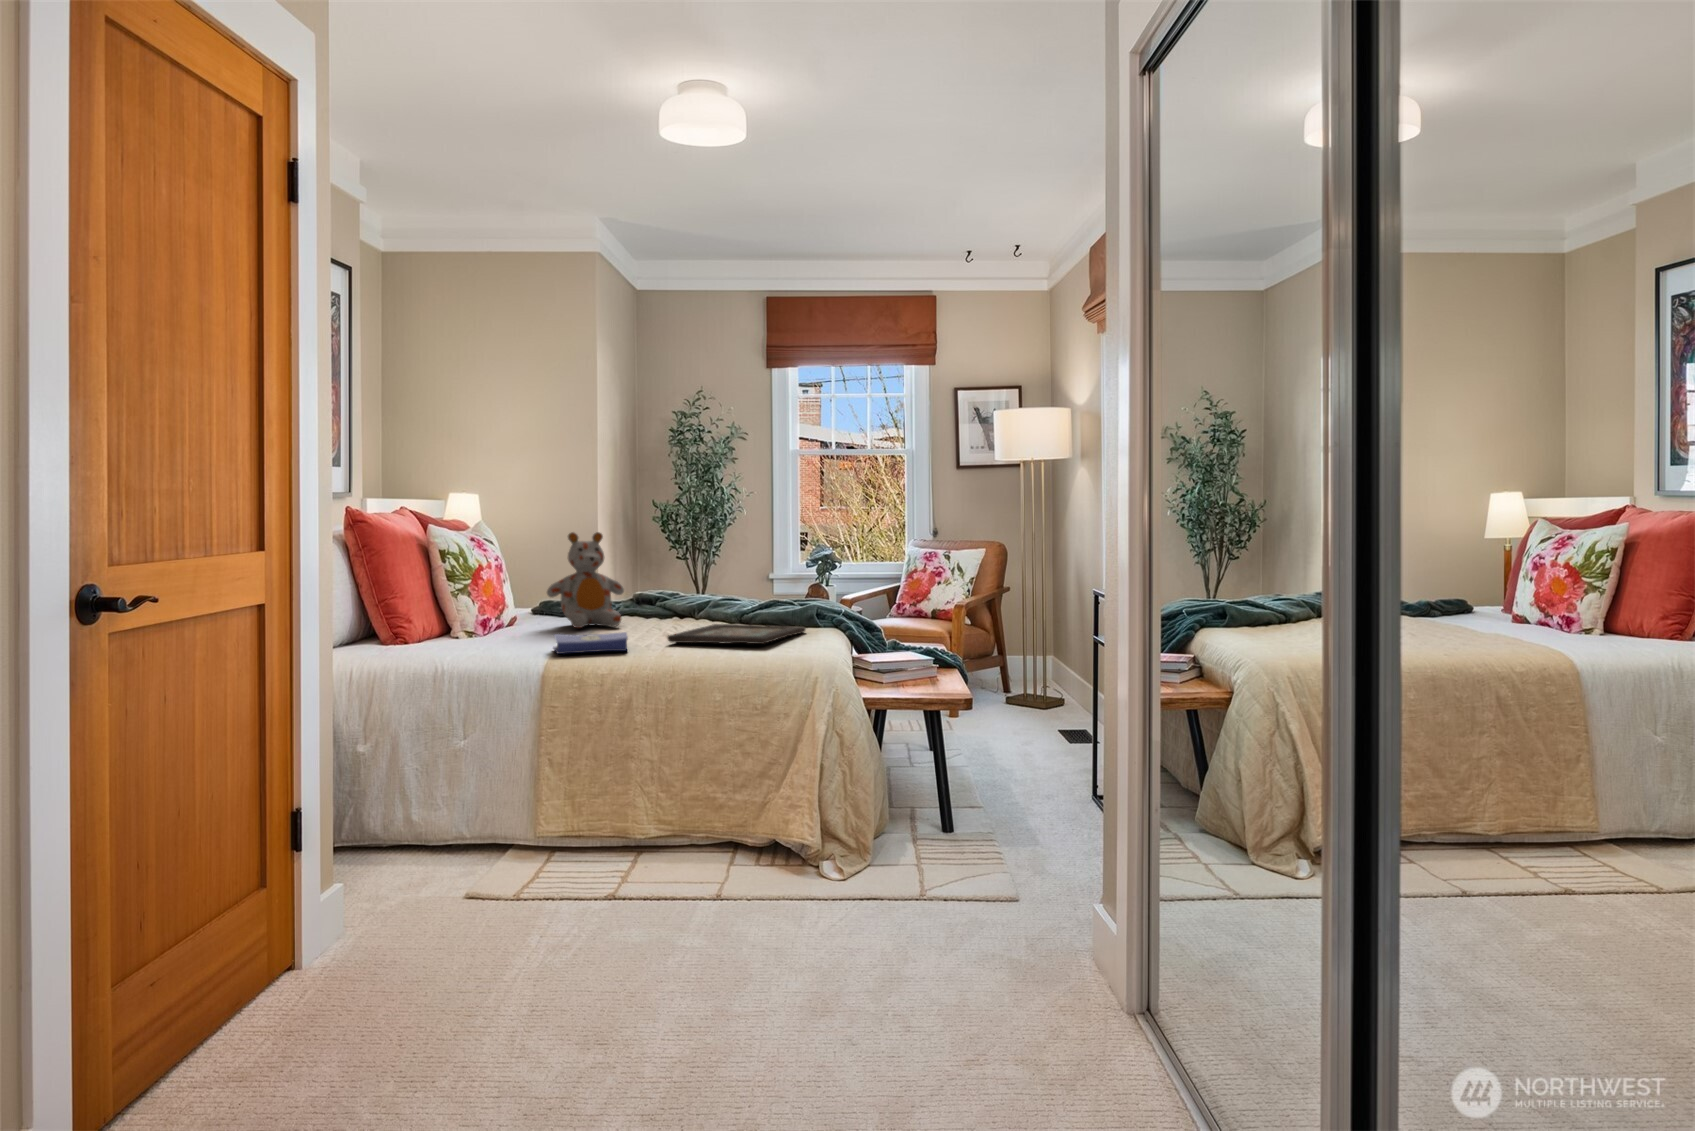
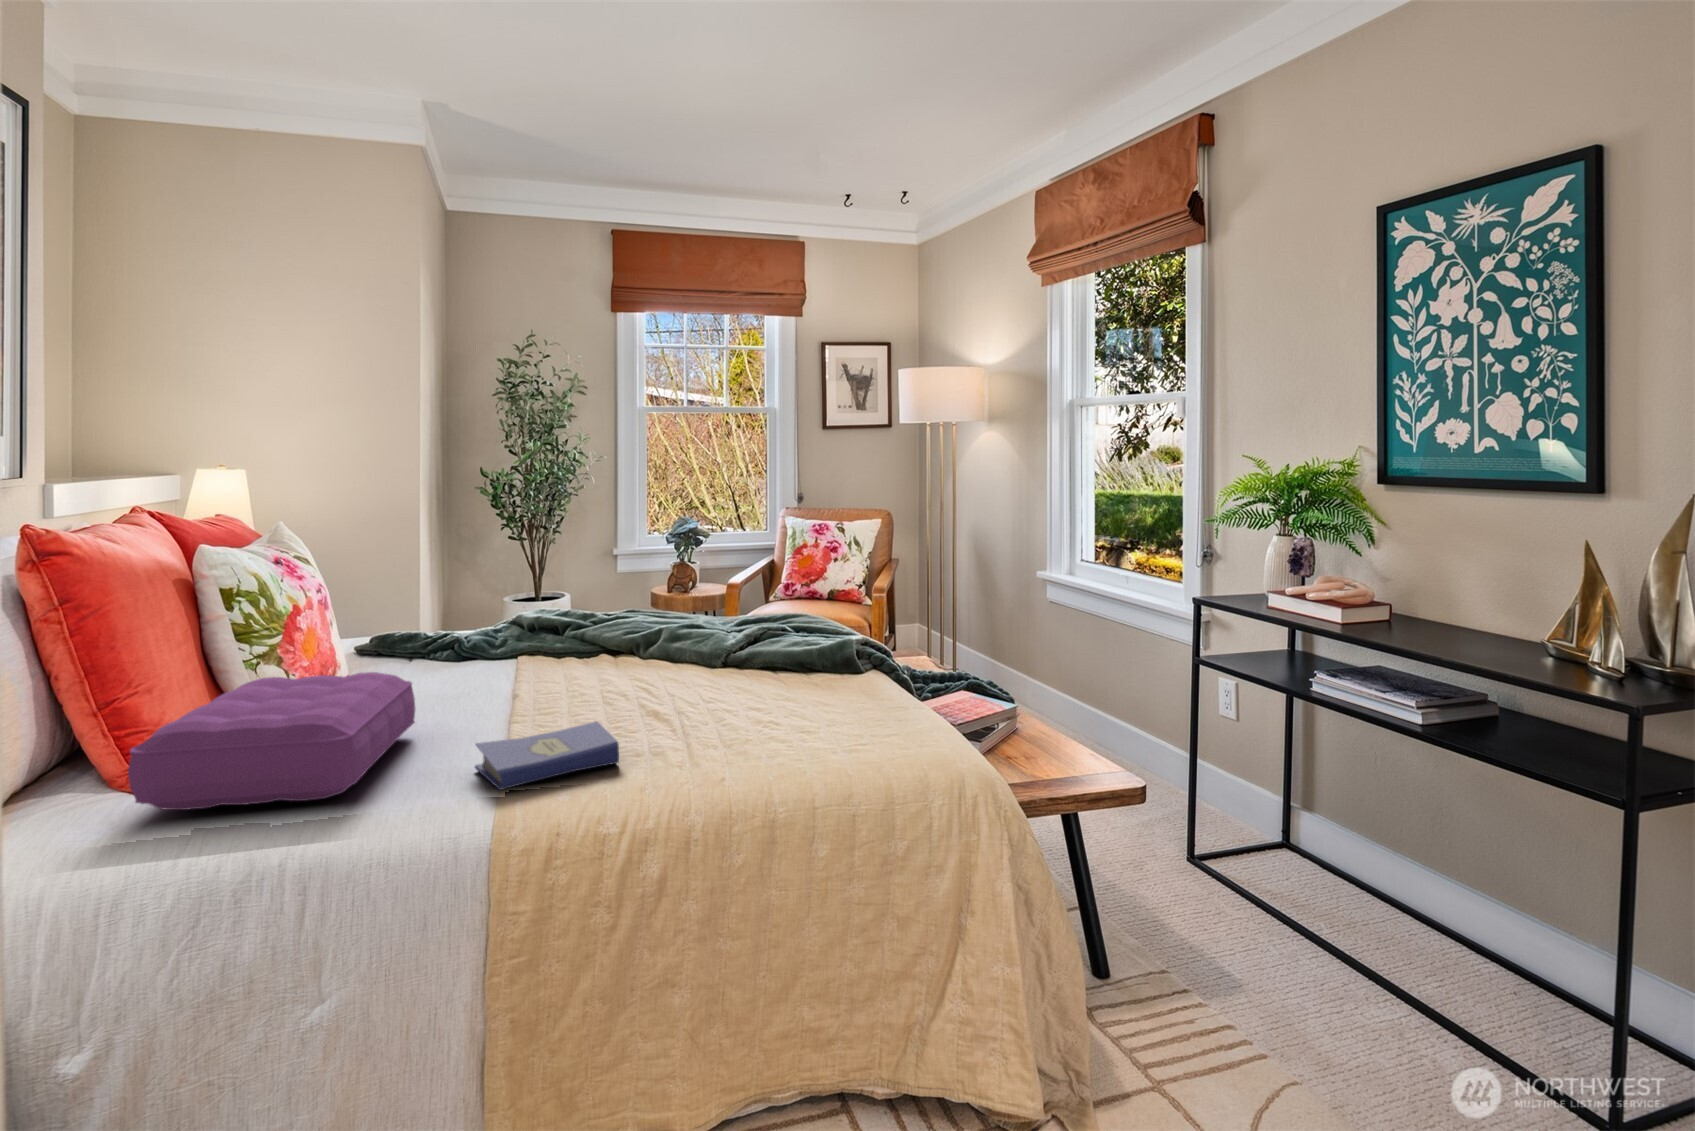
stuffed bear: present [547,532,624,628] -> none [413,540,541,696]
pillow: none [389,598,534,652] -> present [128,672,415,810]
decorative tray: present [668,624,806,644] -> none [663,670,831,729]

